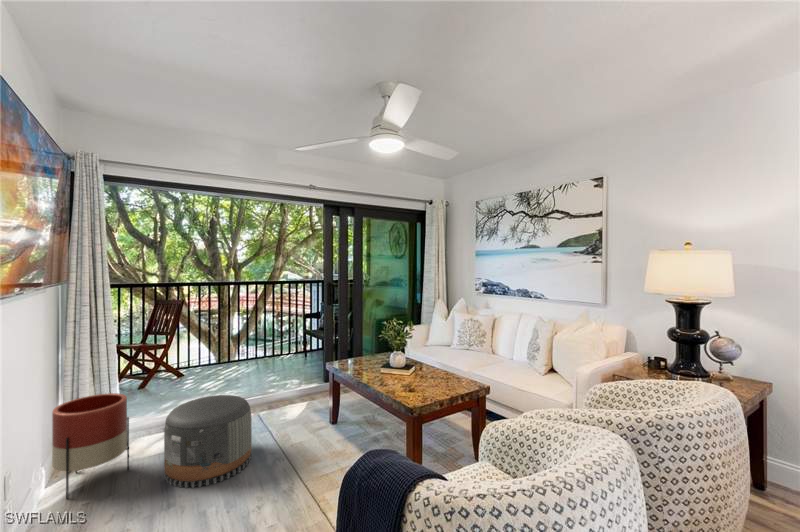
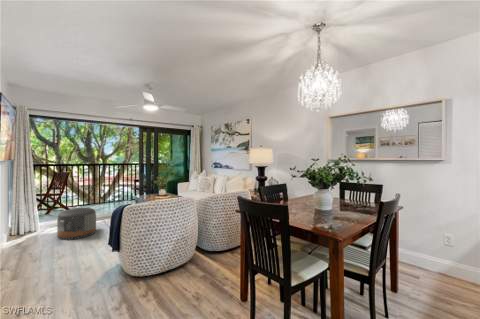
planter: present [52,393,129,499] -> none [9,207,42,244]

